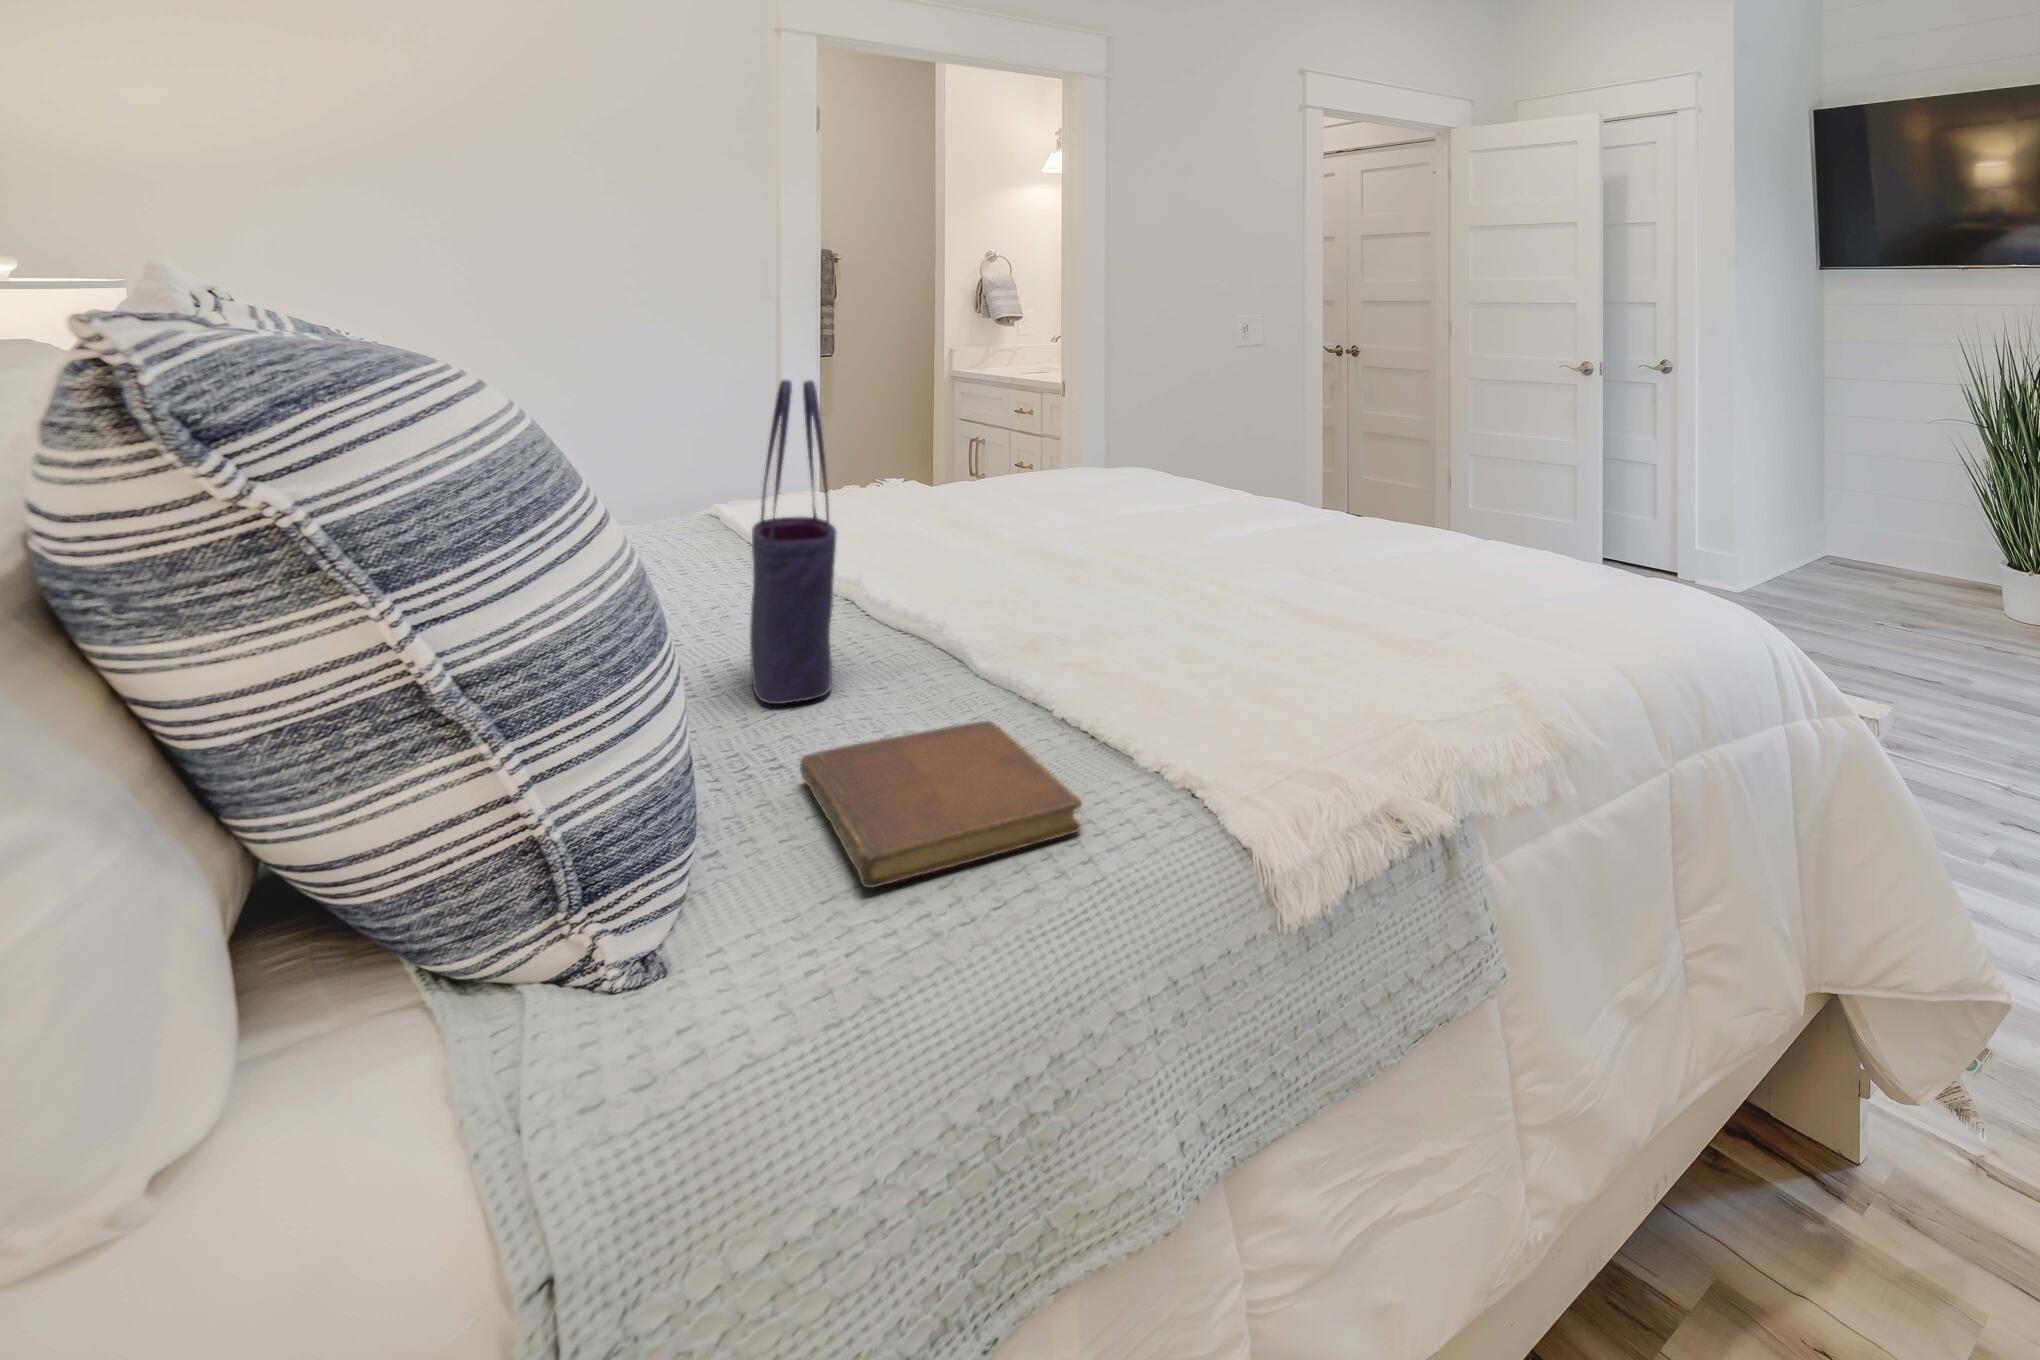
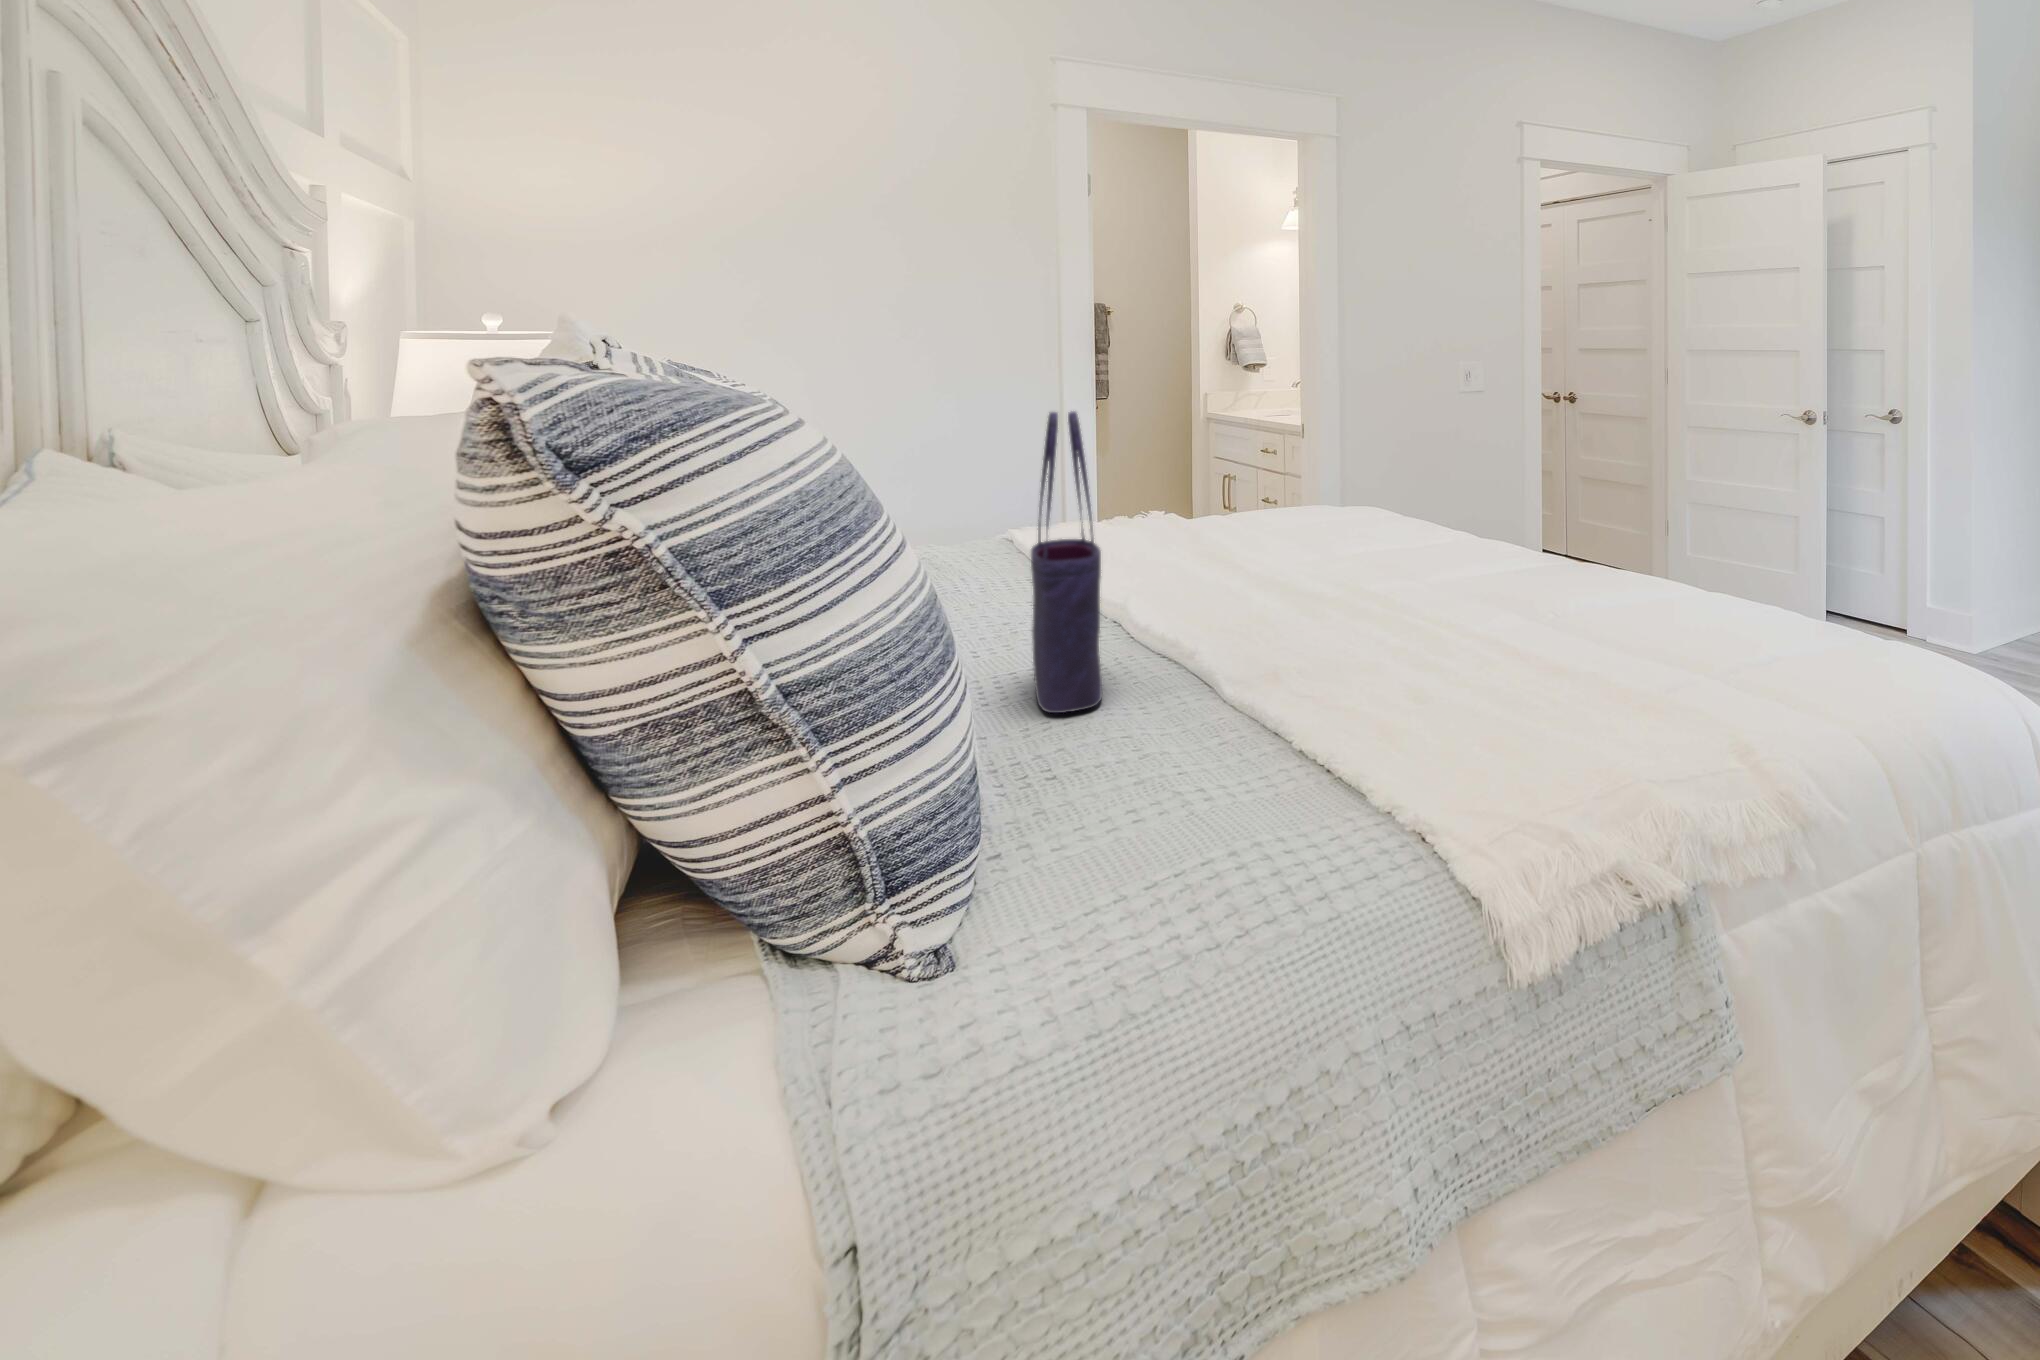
notebook: present [800,721,1082,888] -> none [1073,733,1324,893]

